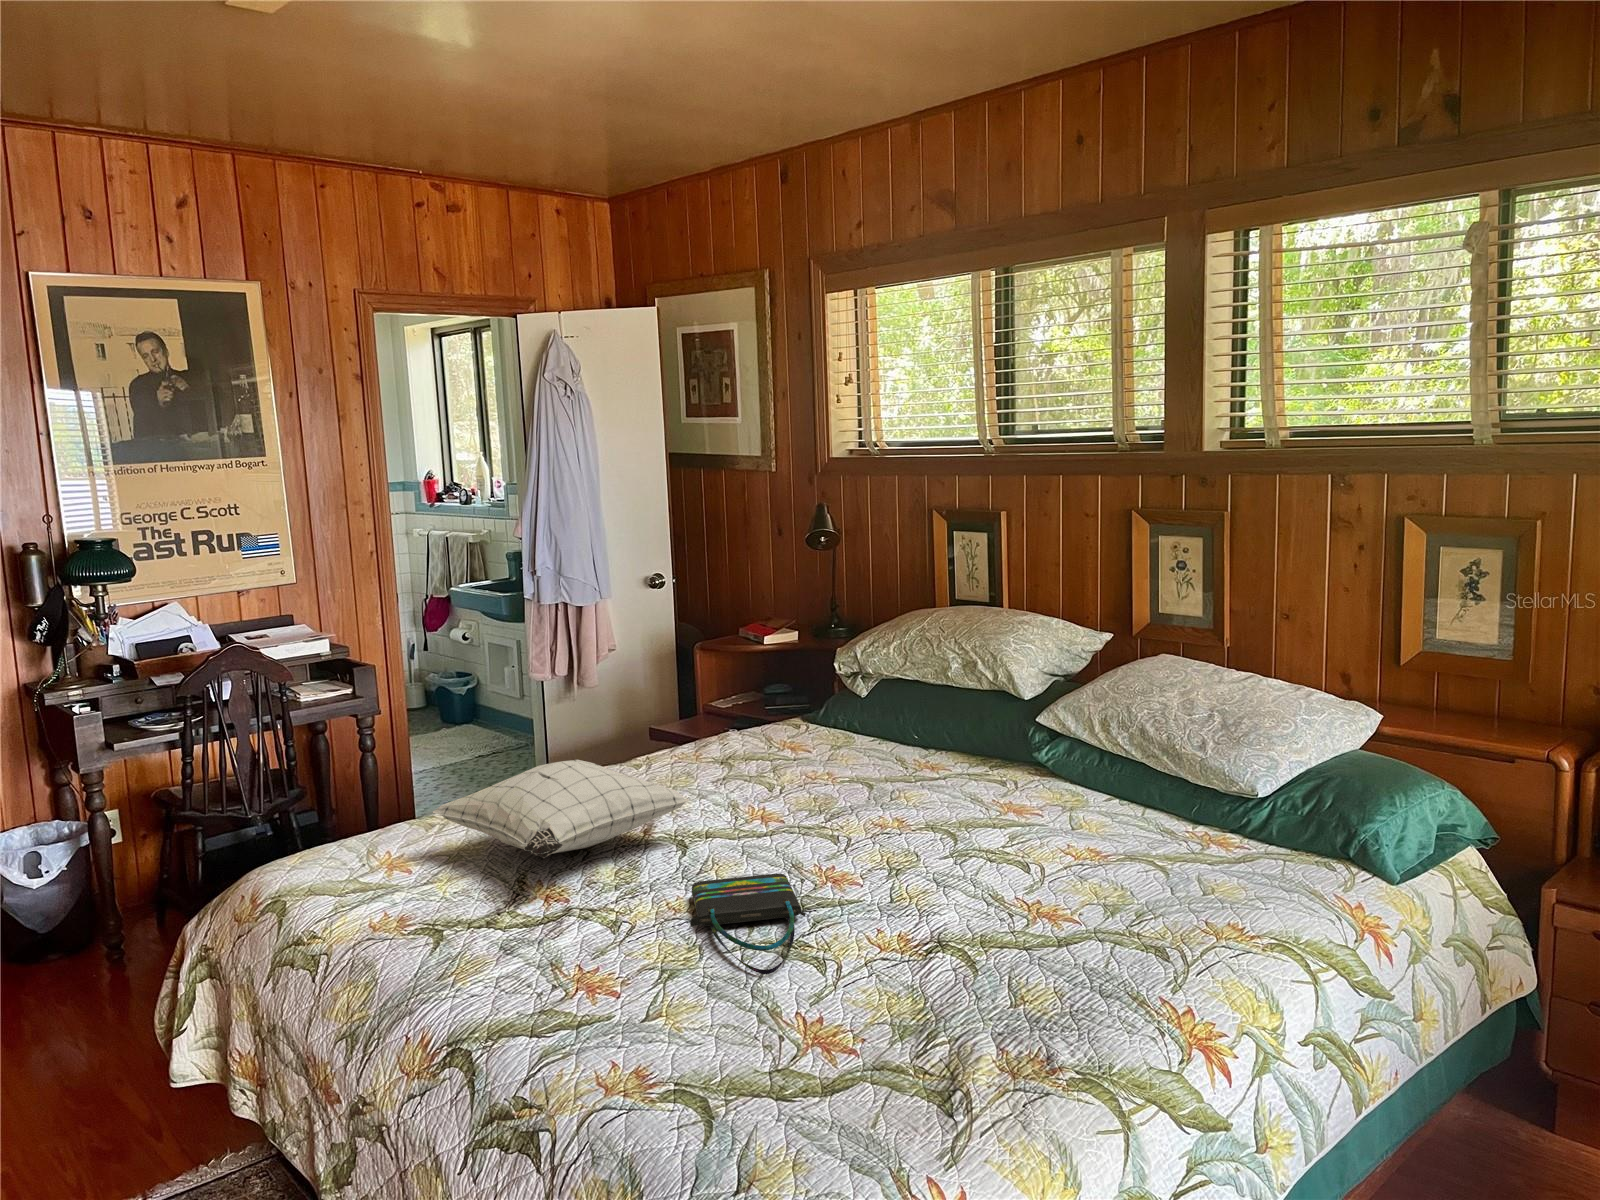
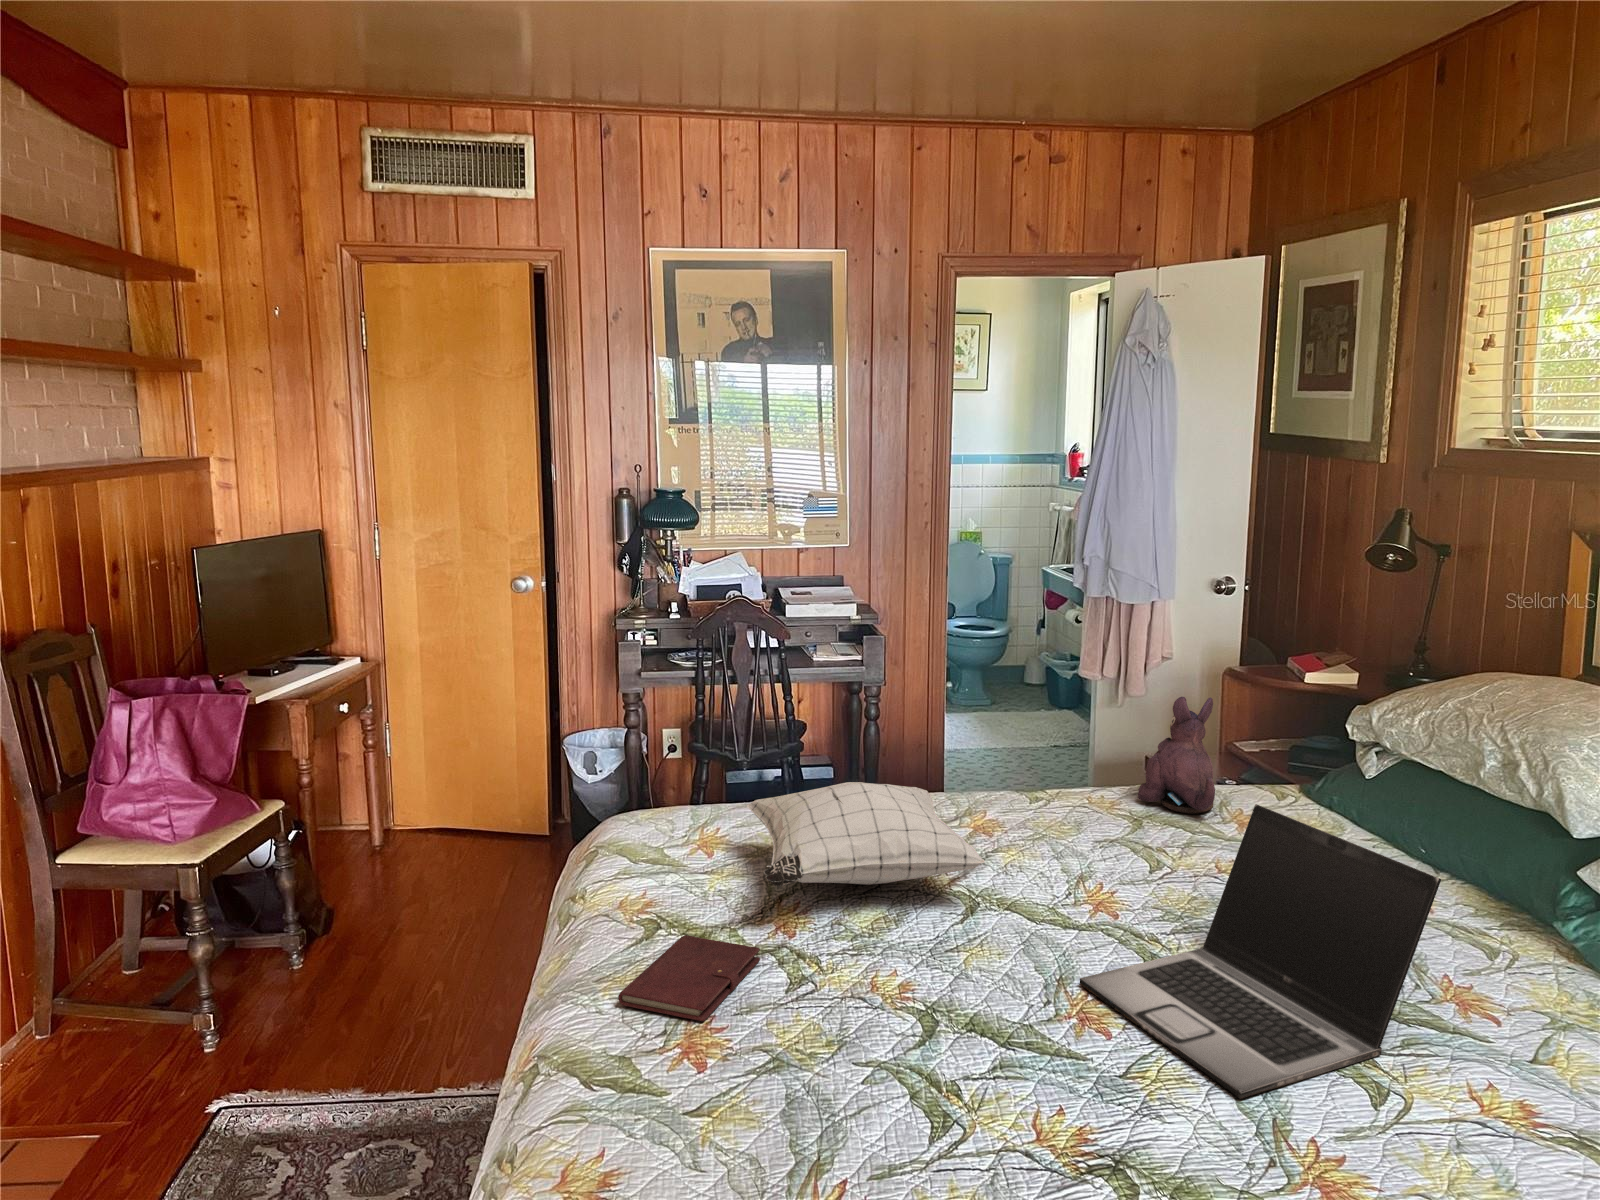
plush toy: none [710,654,778,750] -> present [1138,697,1215,814]
laptop: none [810,706,1027,889] -> present [1080,804,1441,1099]
tote bag: present [690,874,808,974] -> none [855,965,1018,1110]
notebook: none [475,910,571,985] -> present [618,935,760,1021]

